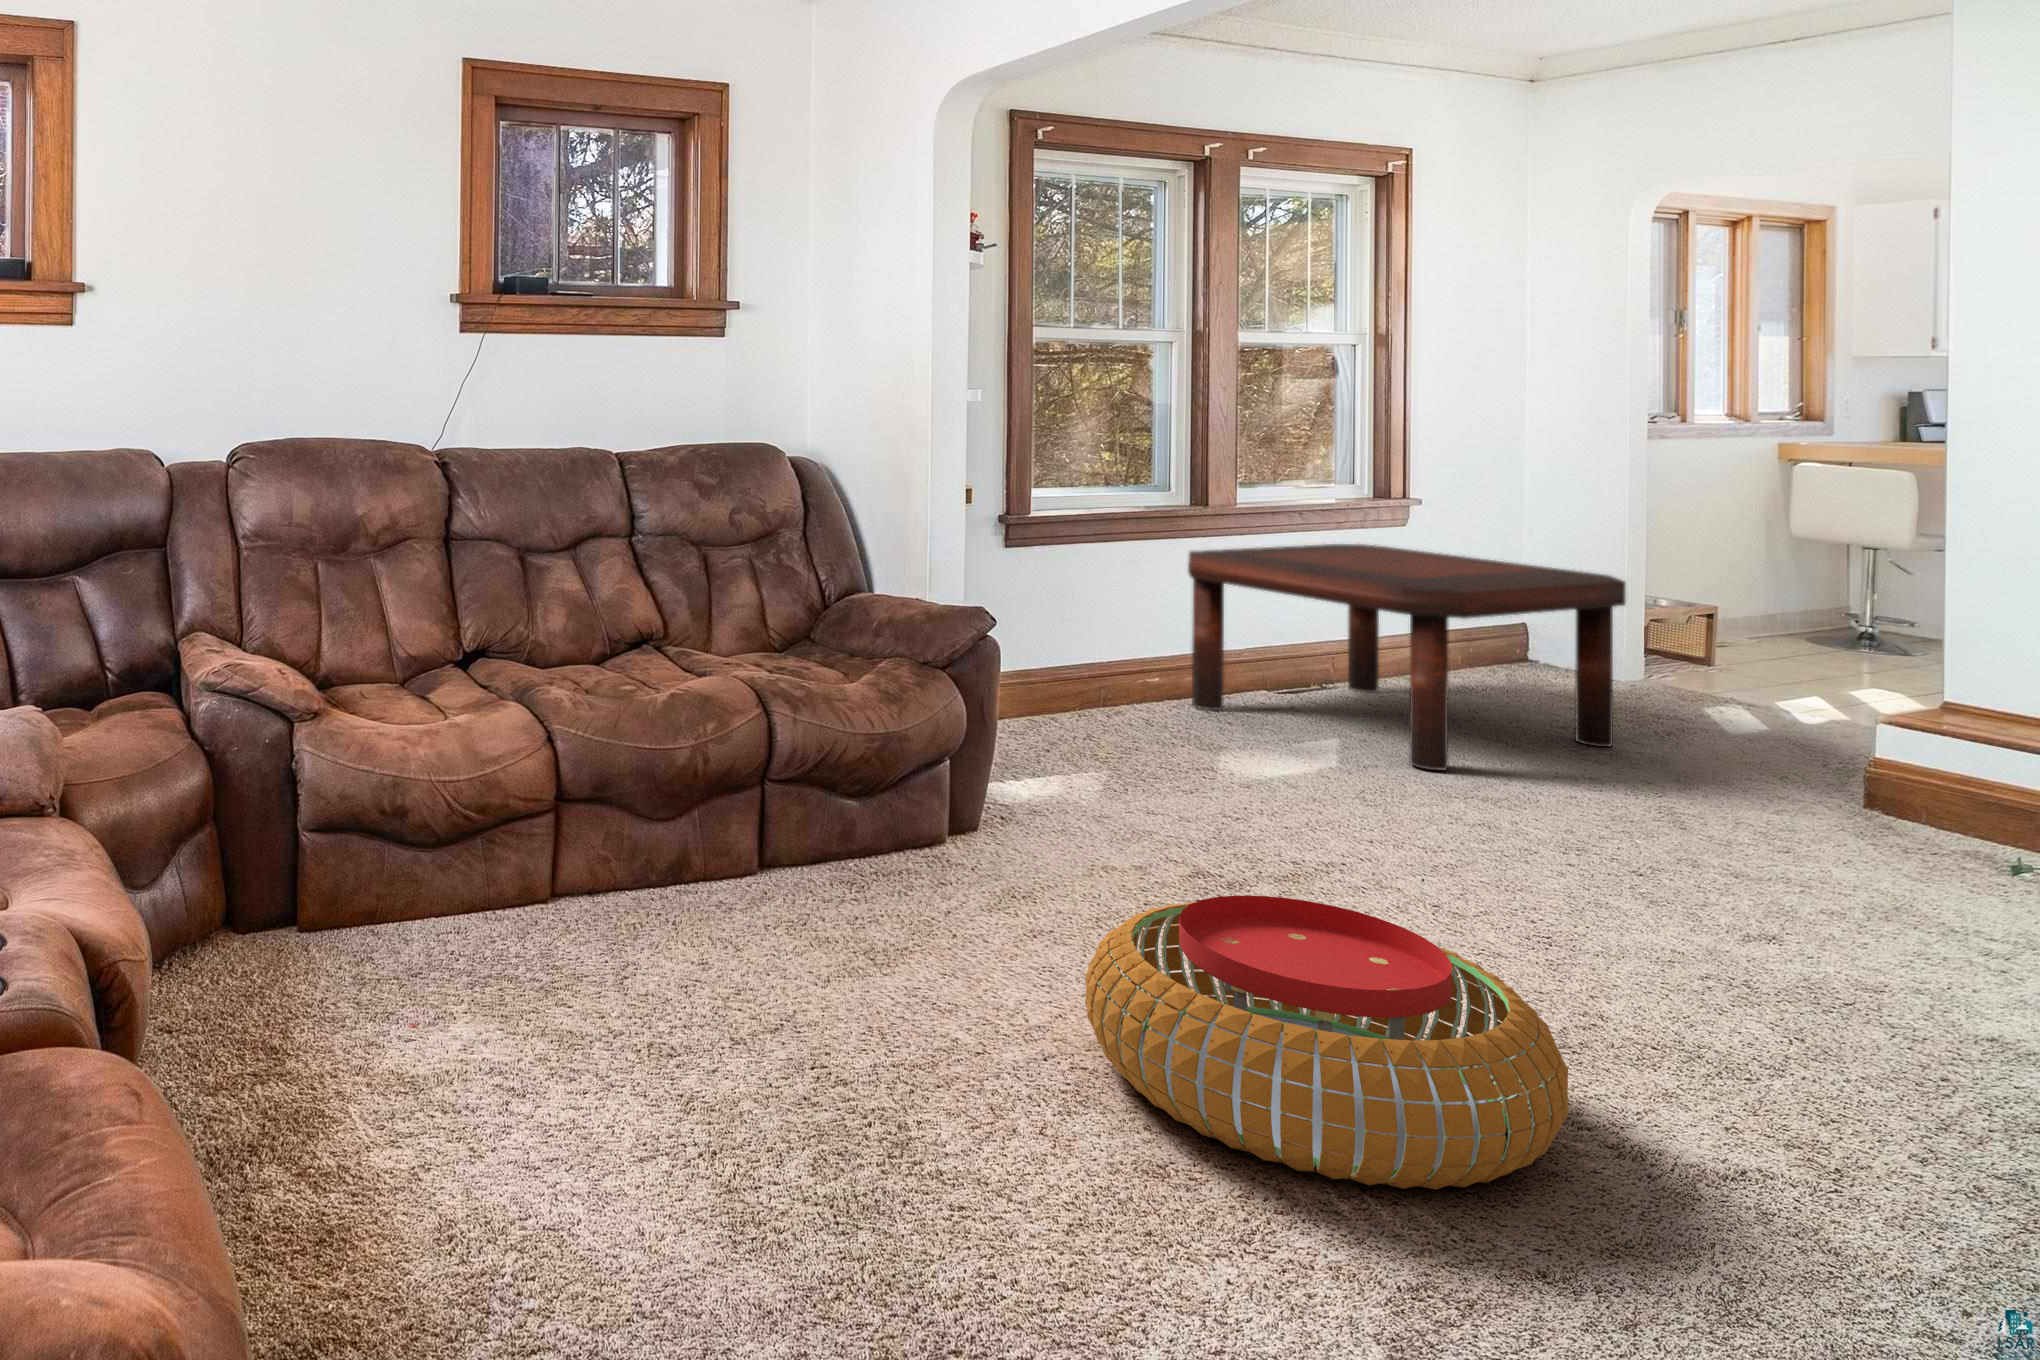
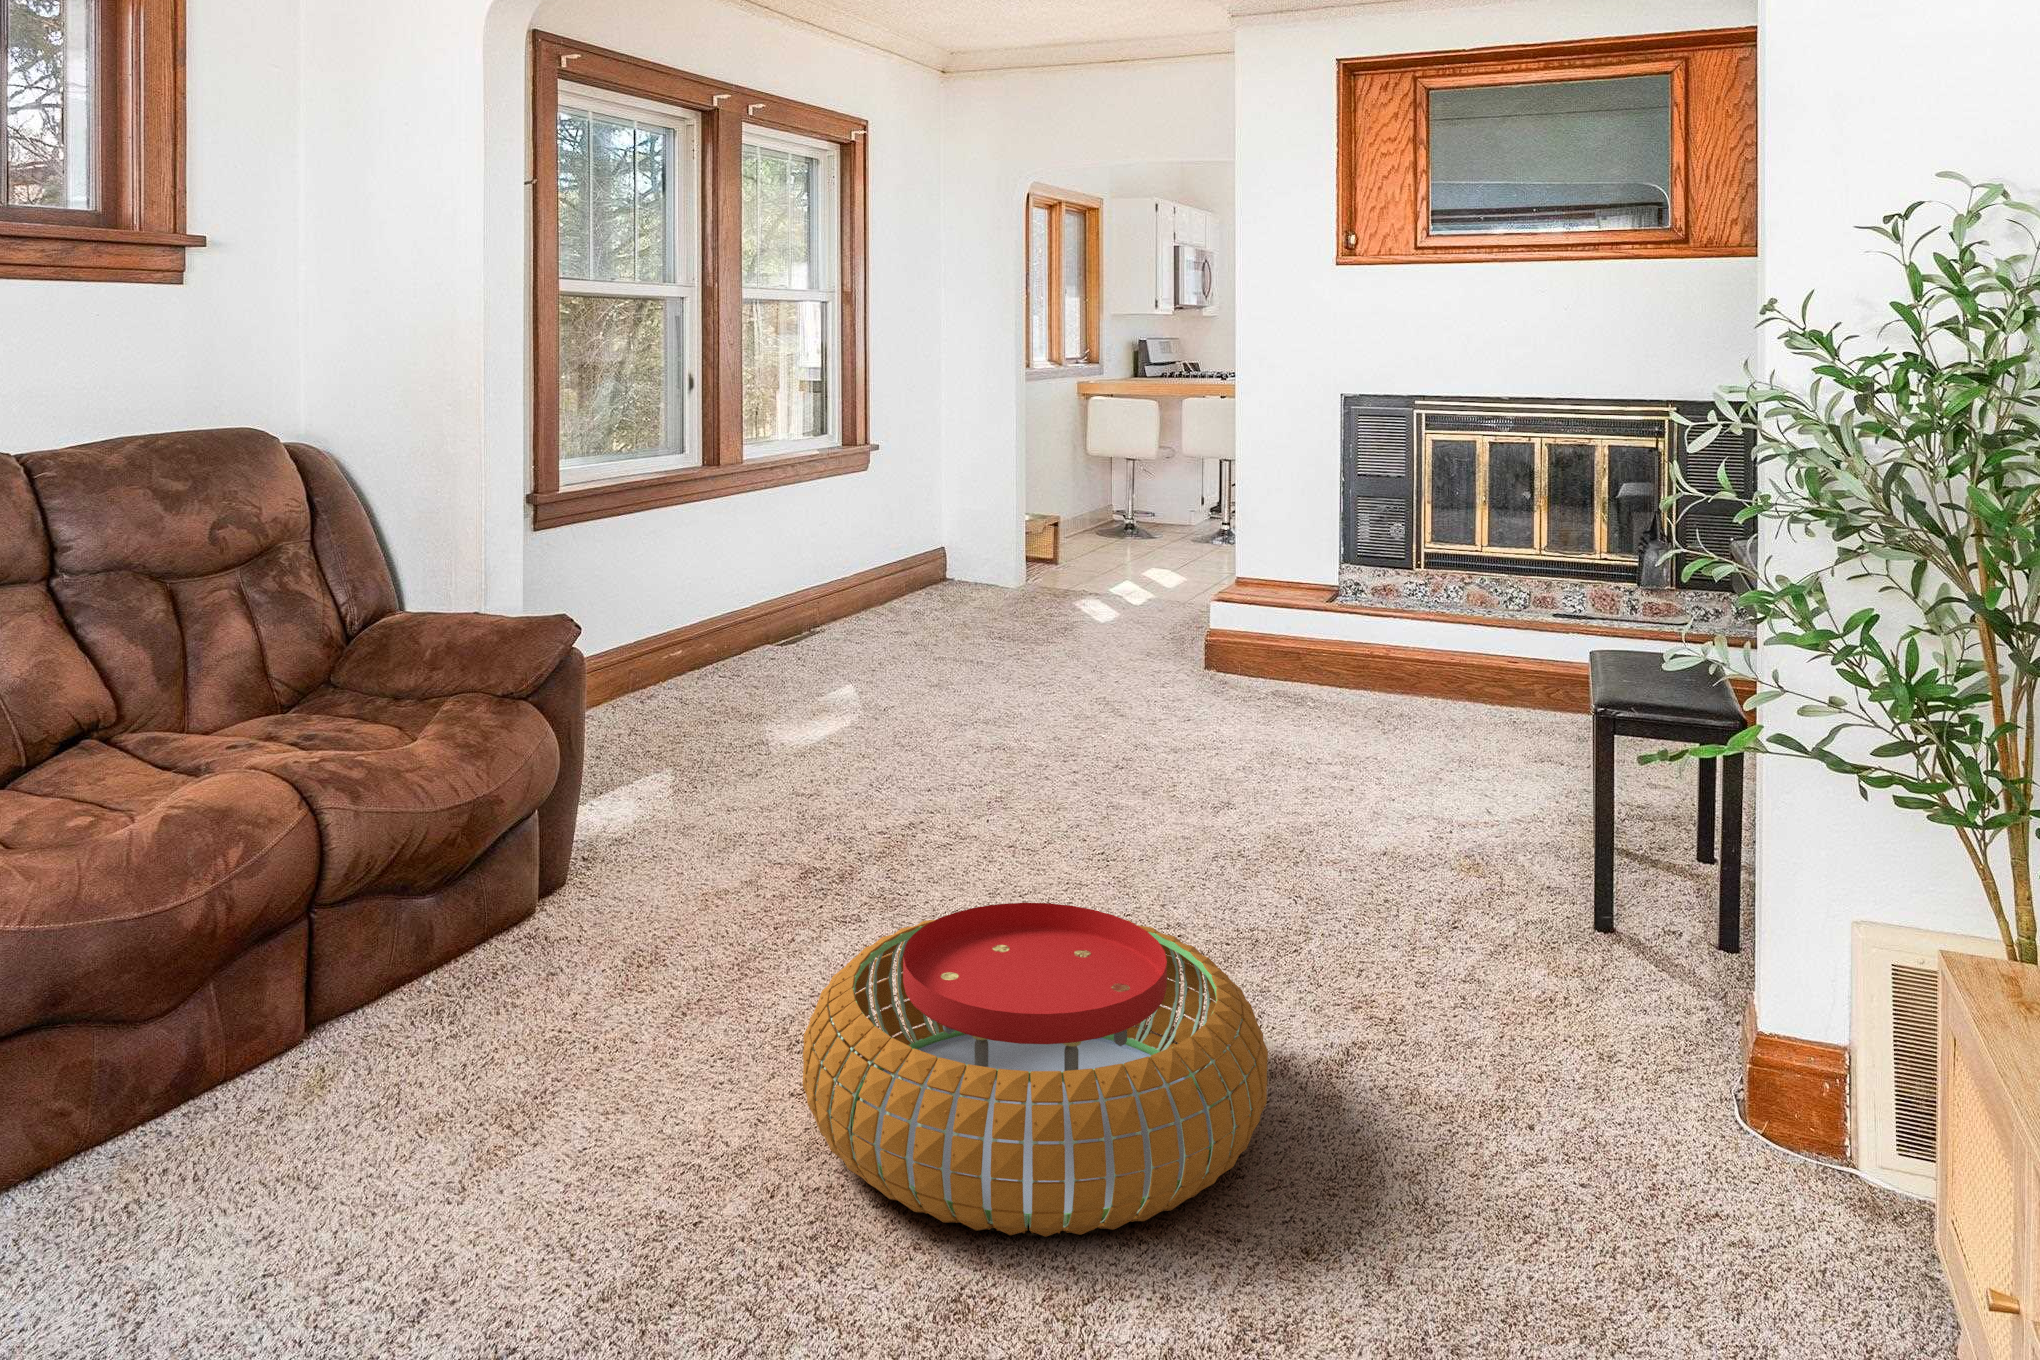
coffee table: present [1188,544,1626,770] -> none [701,494,1055,706]

